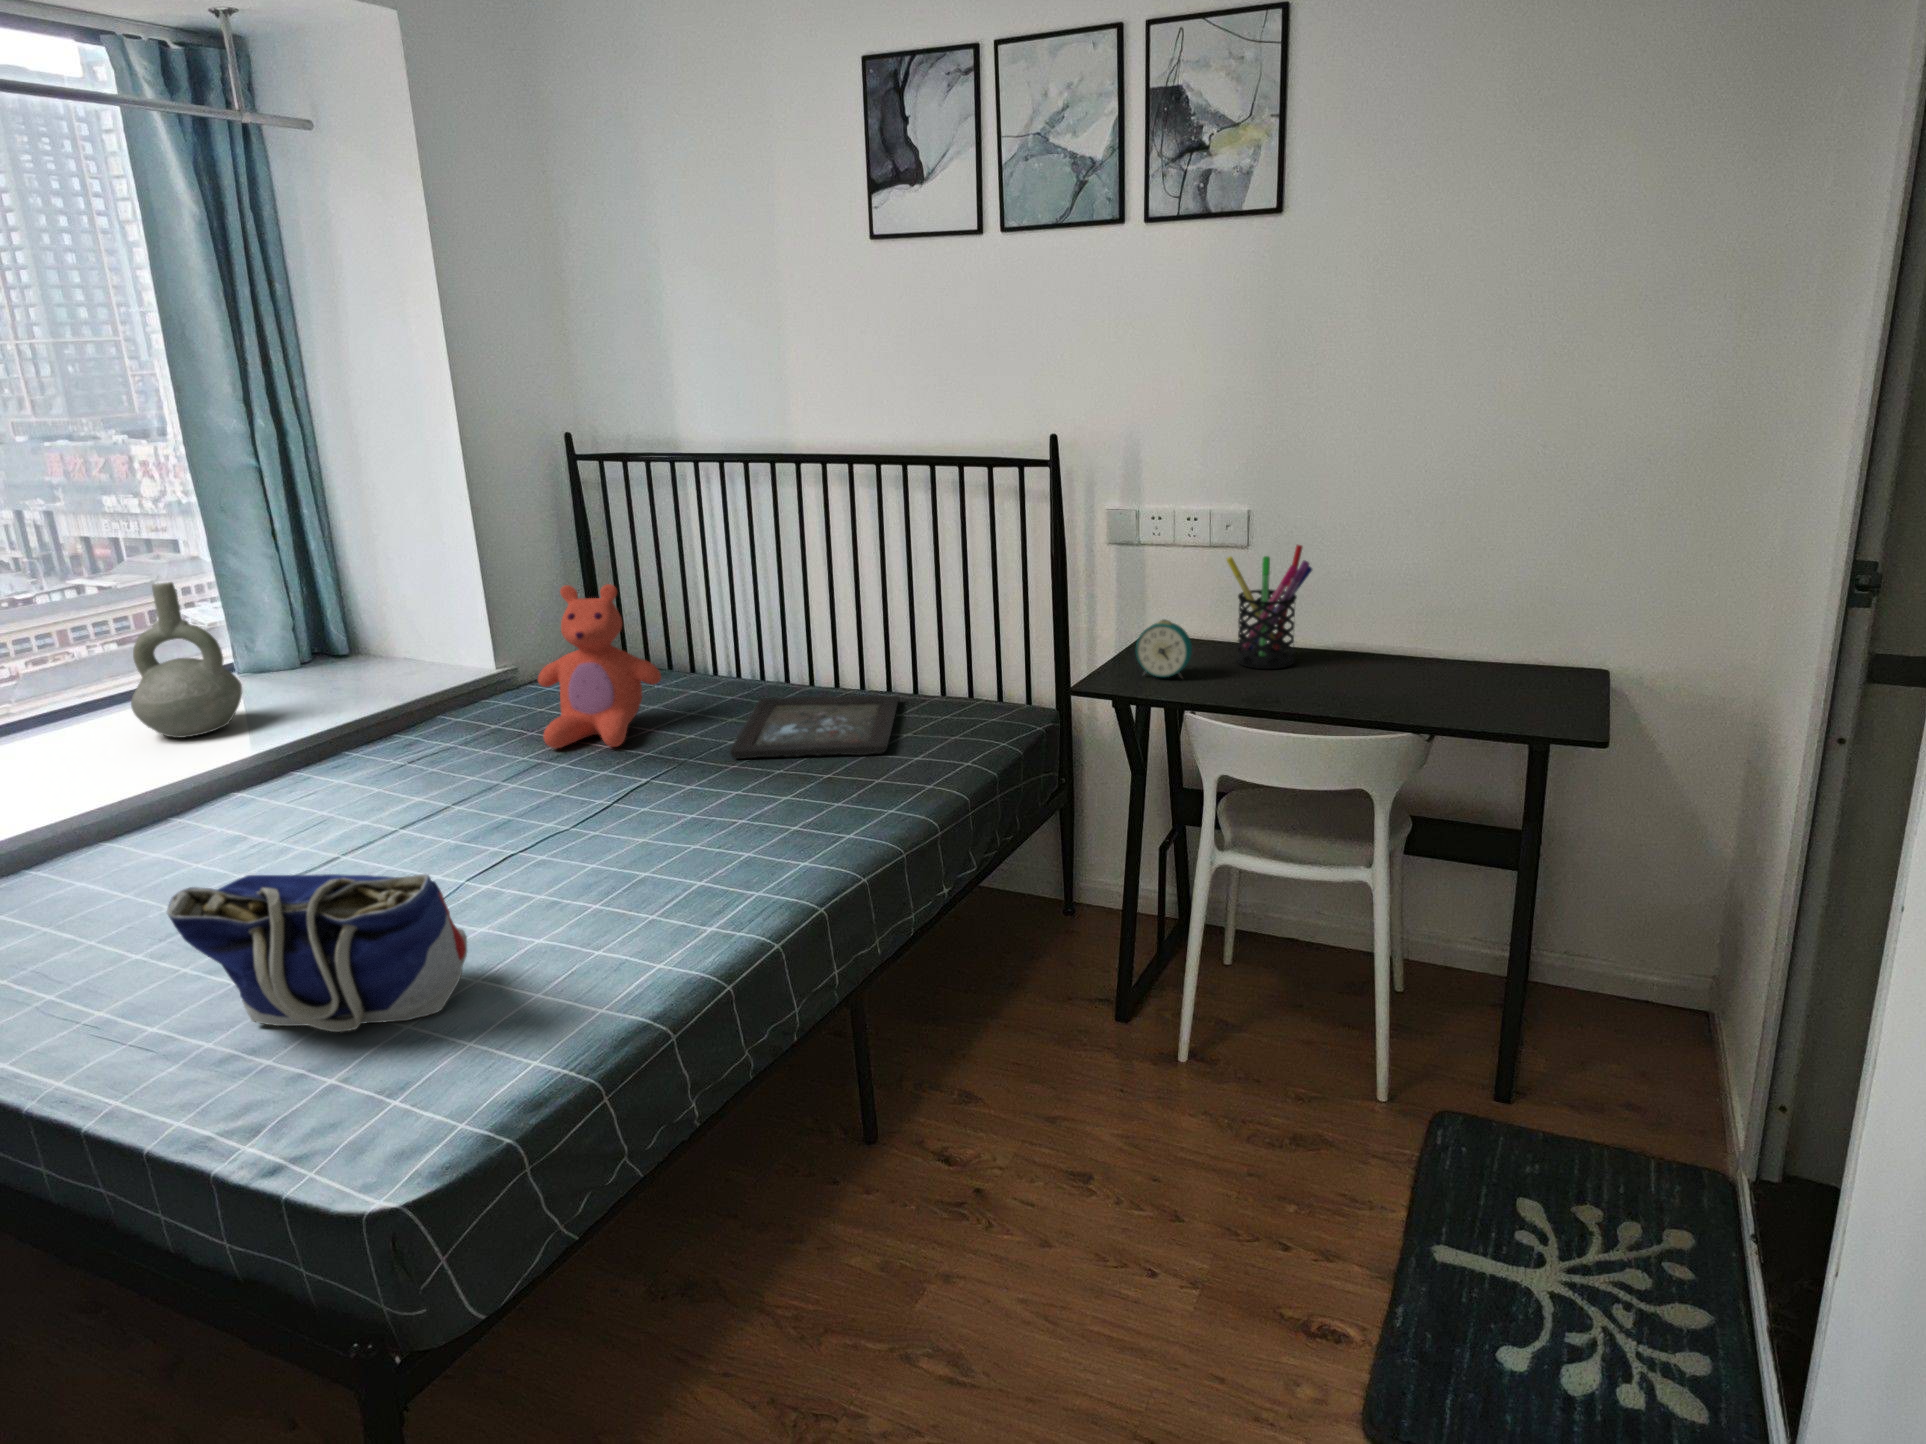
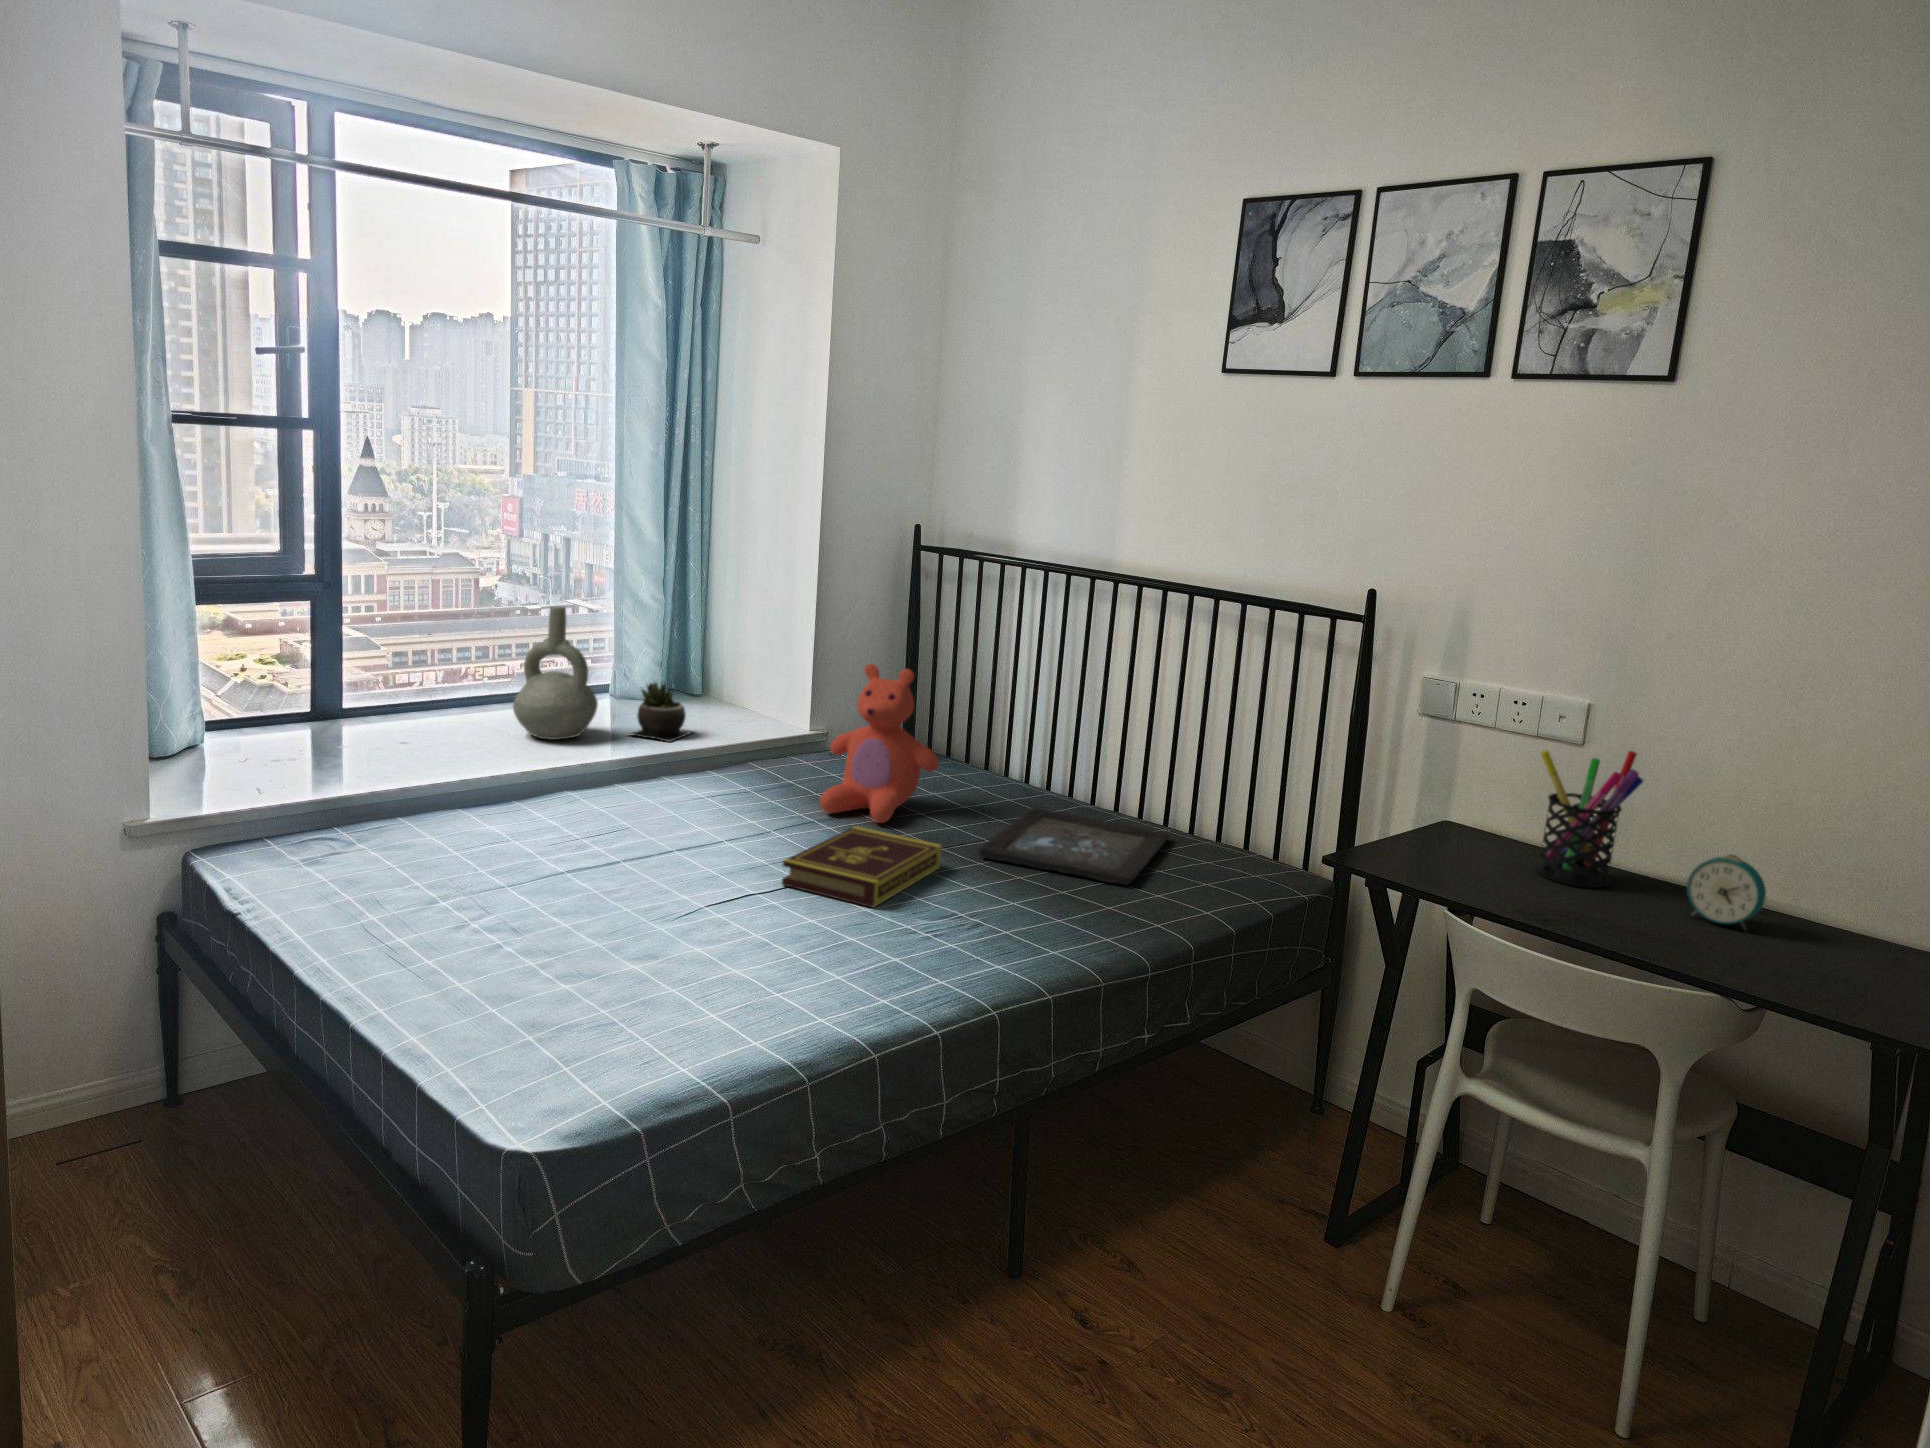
alarm clock: present [1136,620,1192,678] -> present [1687,855,1766,930]
succulent plant: none [285,644,366,712] -> present [630,683,692,742]
book: none [538,755,698,835] -> present [782,826,942,907]
tote bag: present [167,874,467,1032] -> none [451,848,673,1009]

